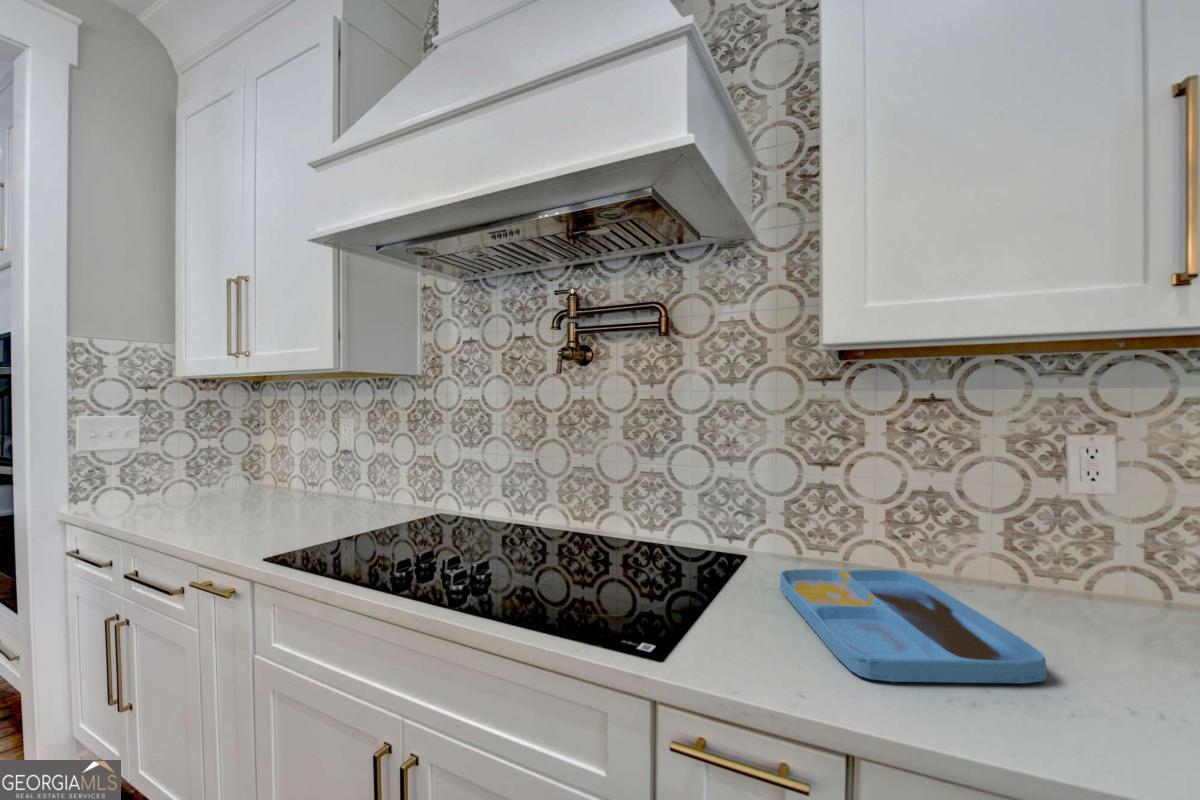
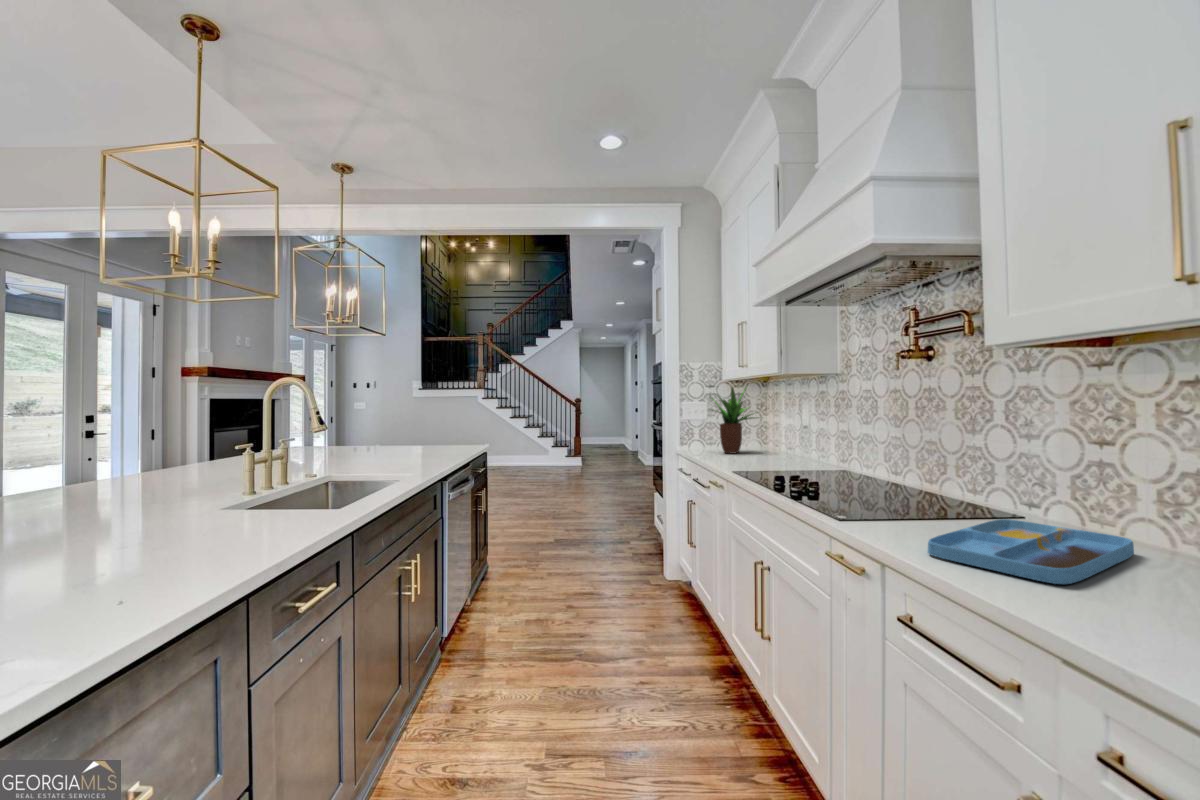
potted plant: none [150,387,265,506] -> present [712,387,754,454]

